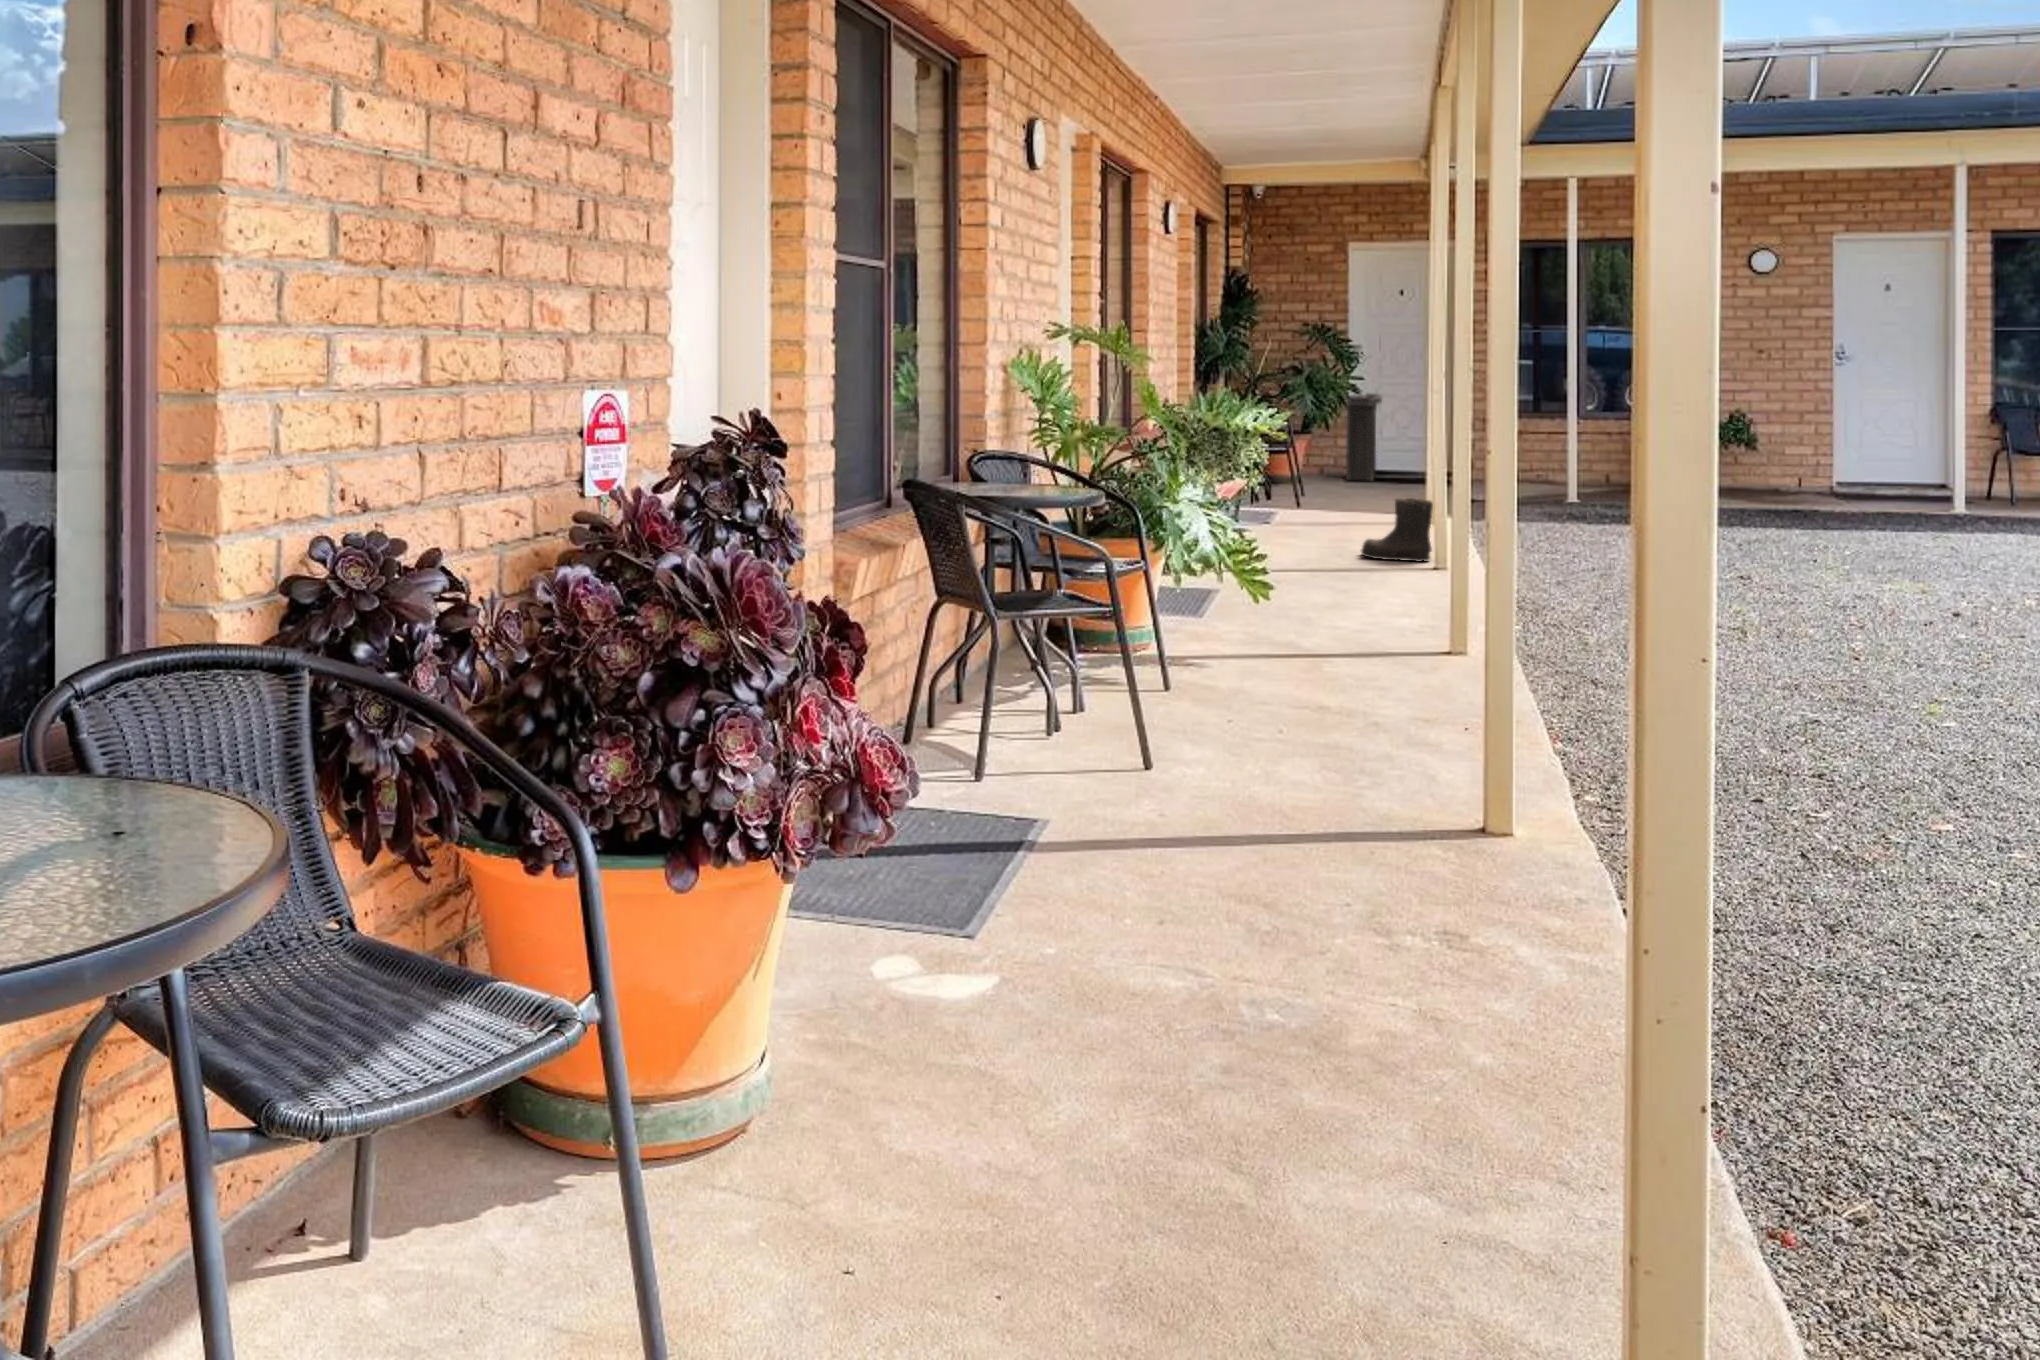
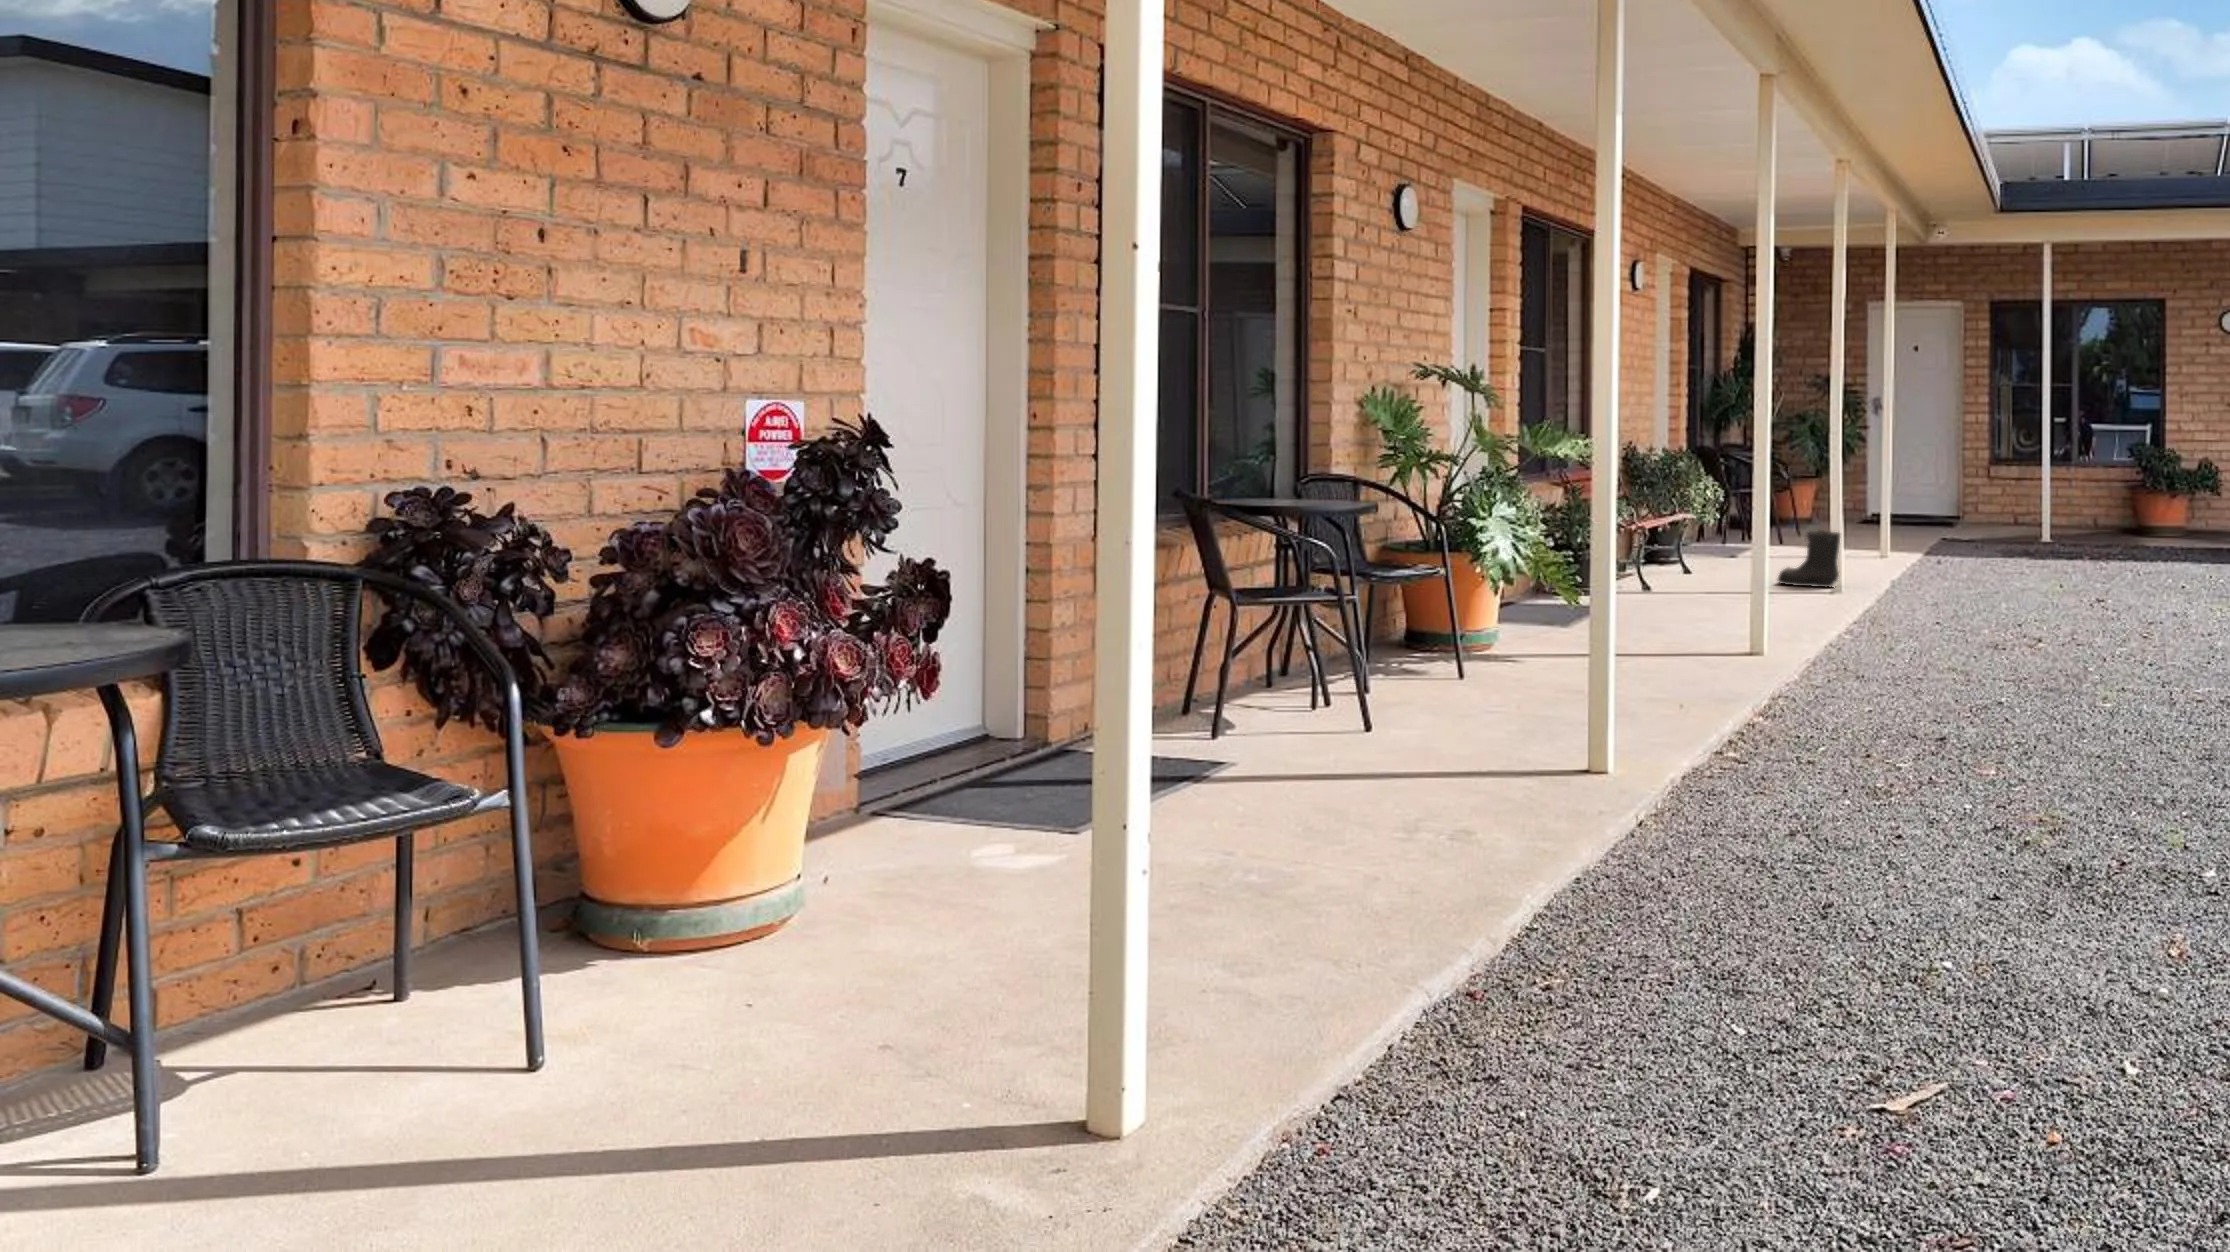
trash can: present [1346,394,1382,481] -> none [1856,442,1896,523]

